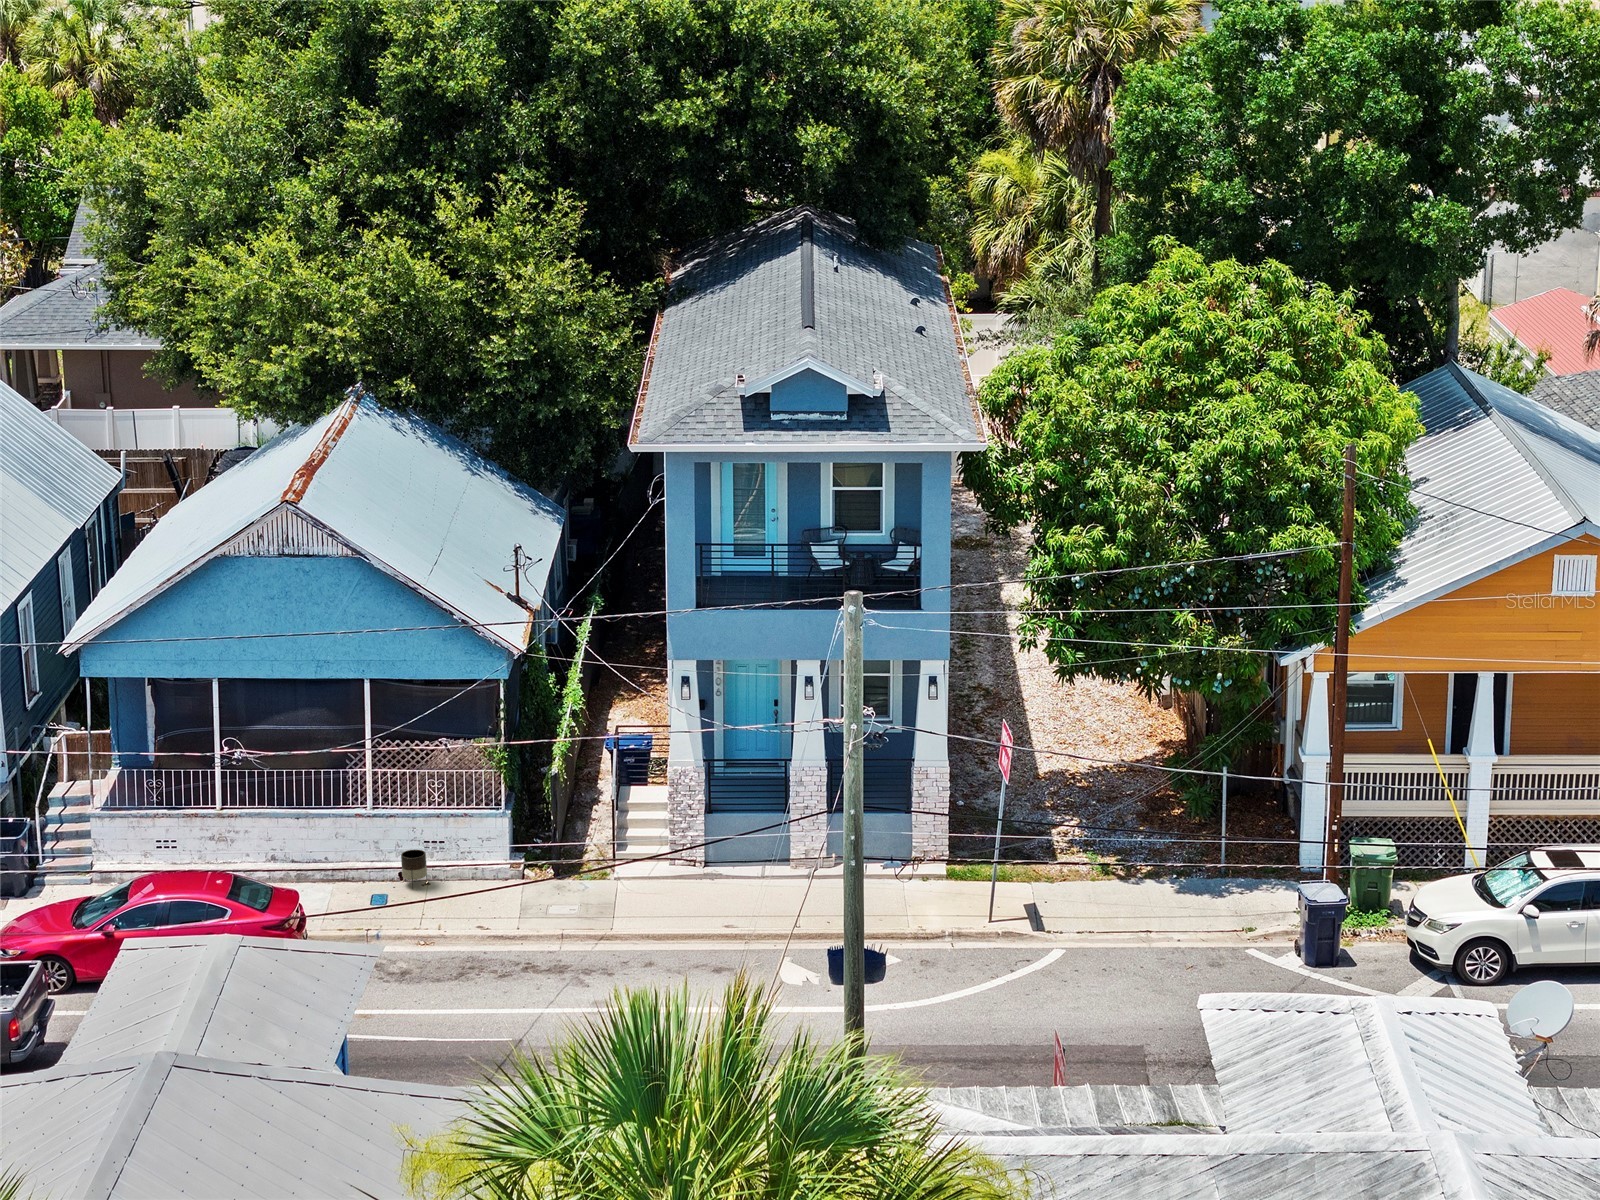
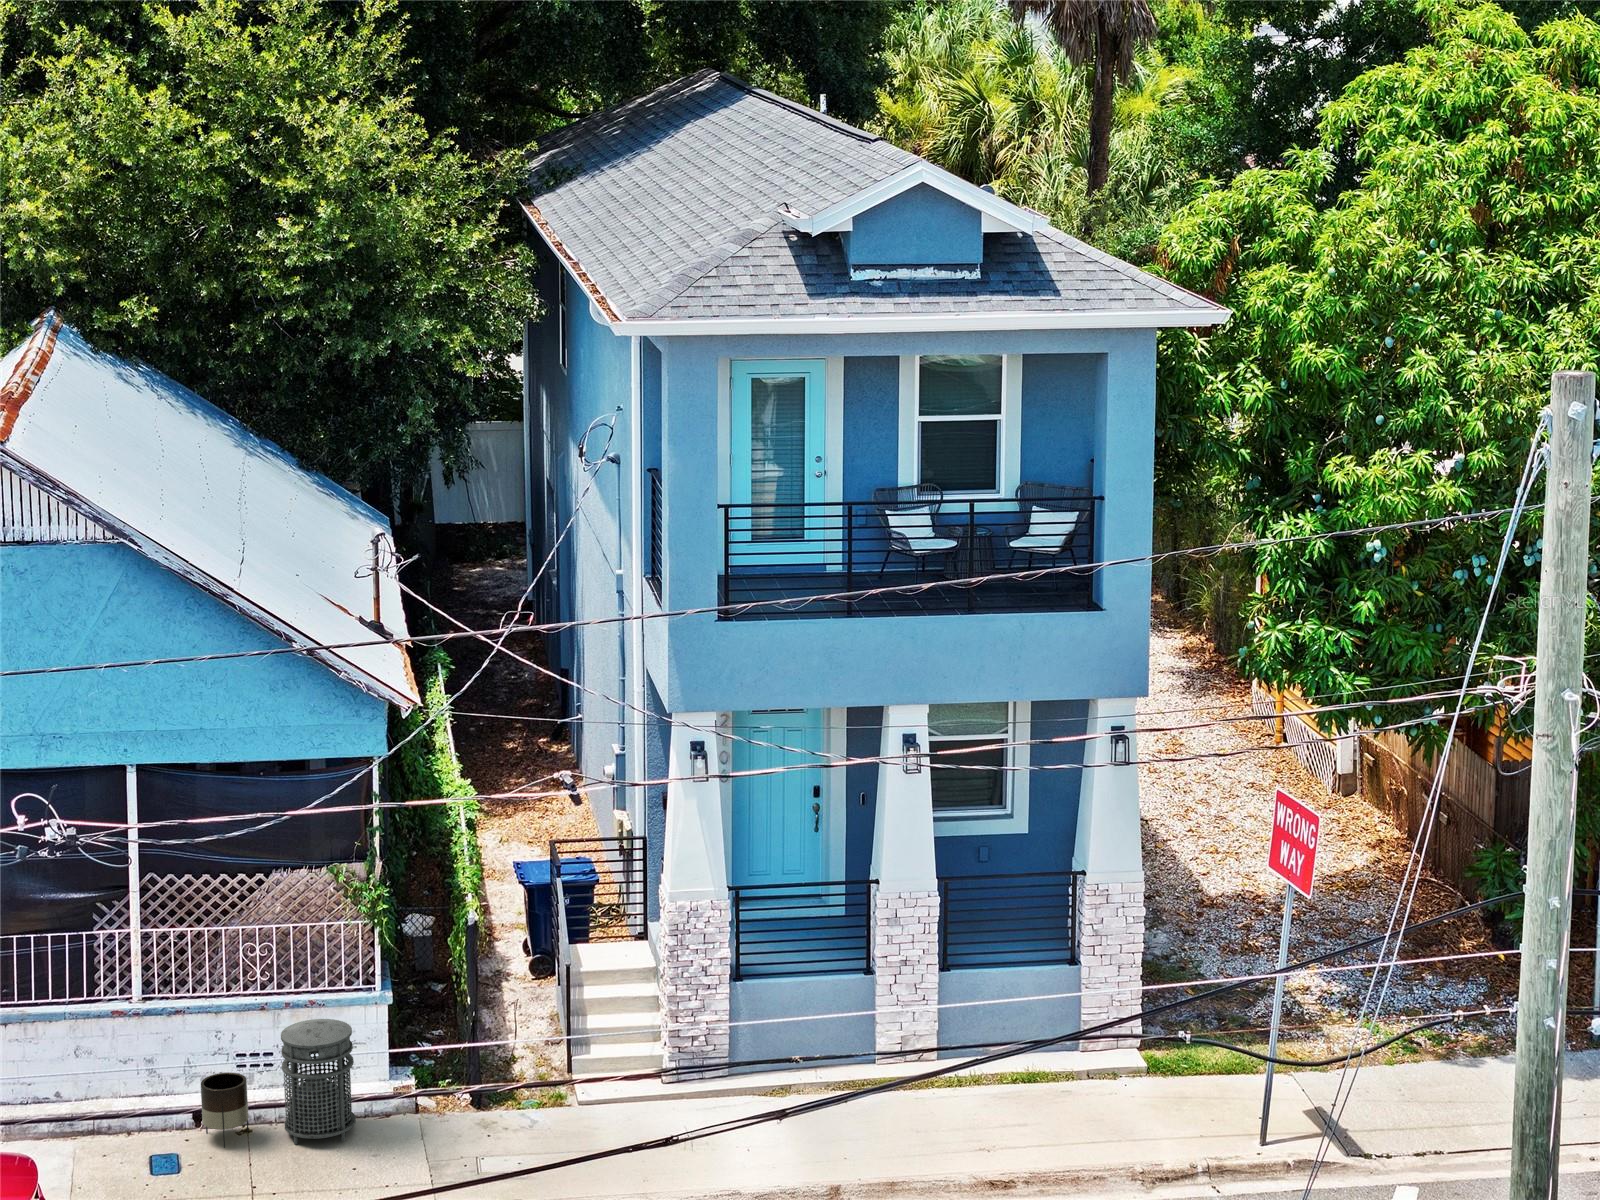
trash can: none [444,823,485,890] -> present [281,1019,356,1144]

